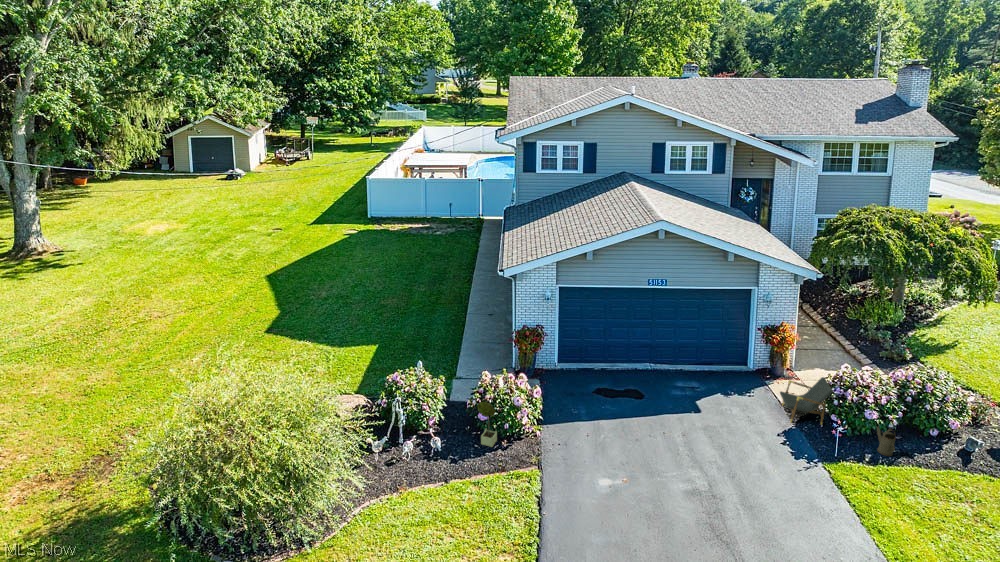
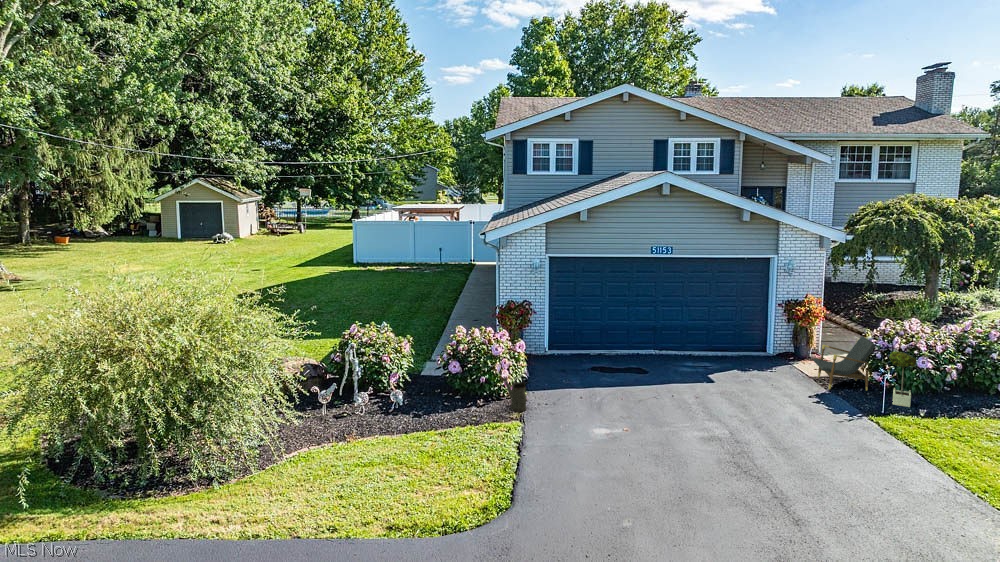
potted tree: present [477,402,497,447] -> present [889,351,916,407]
watering can: present [877,426,896,456] -> present [504,376,527,411]

